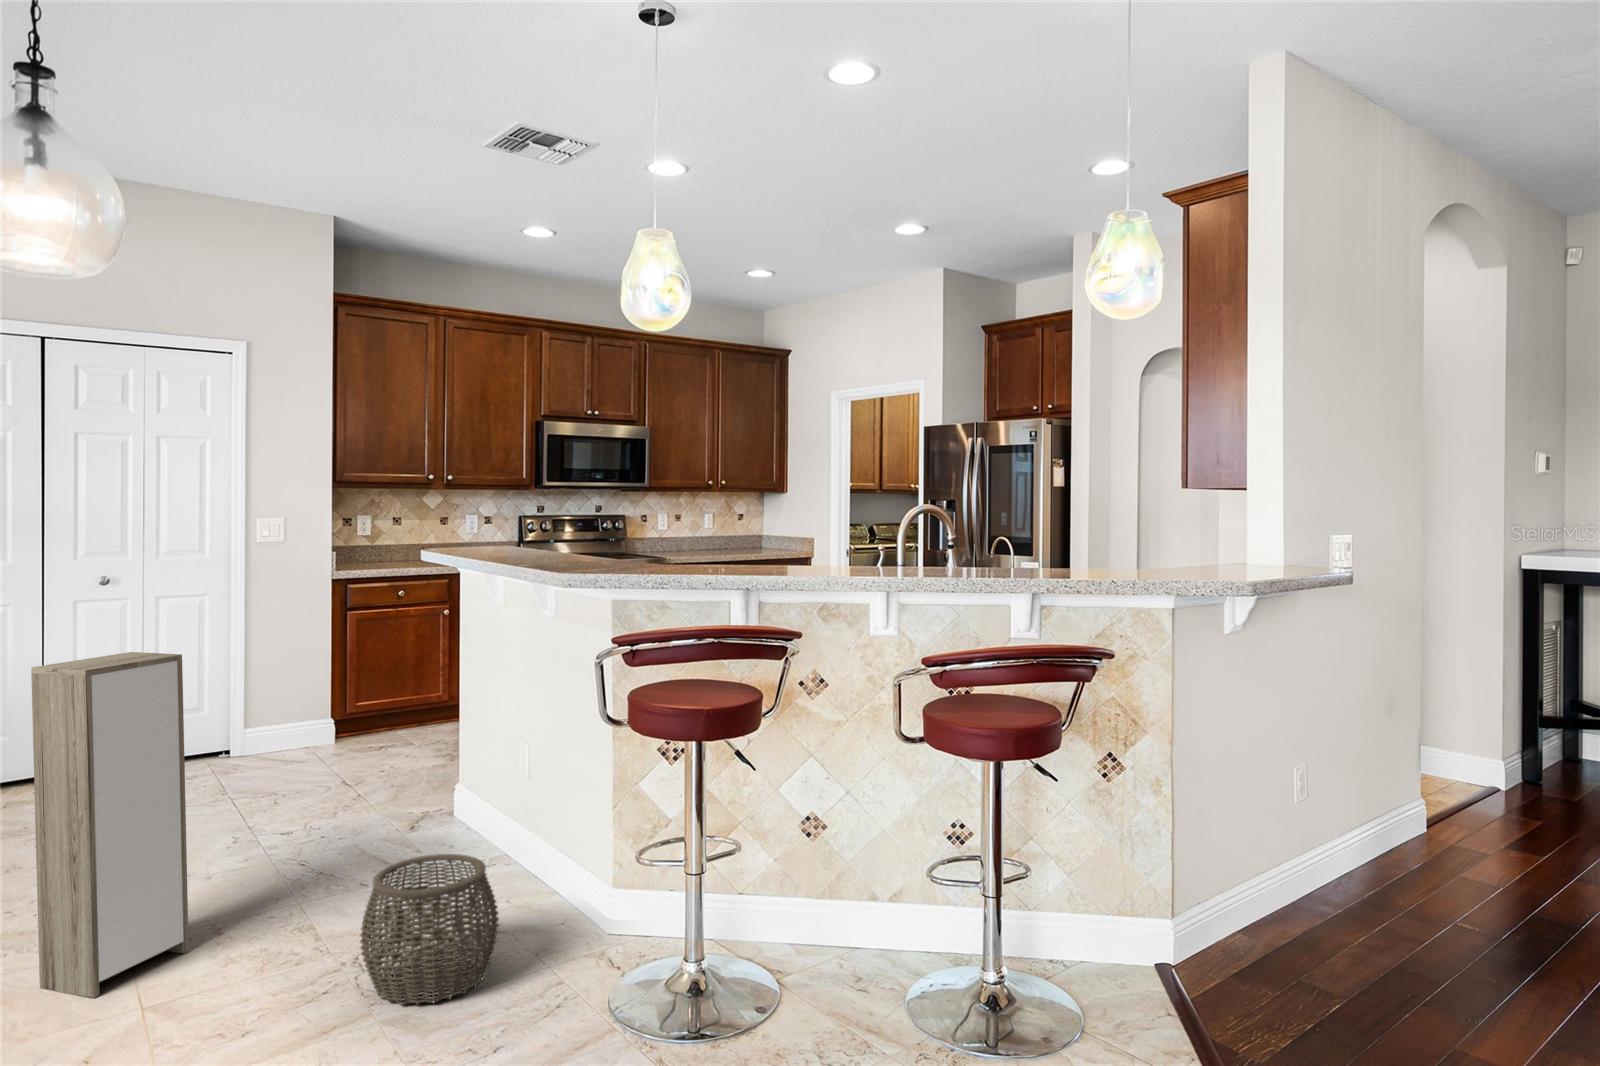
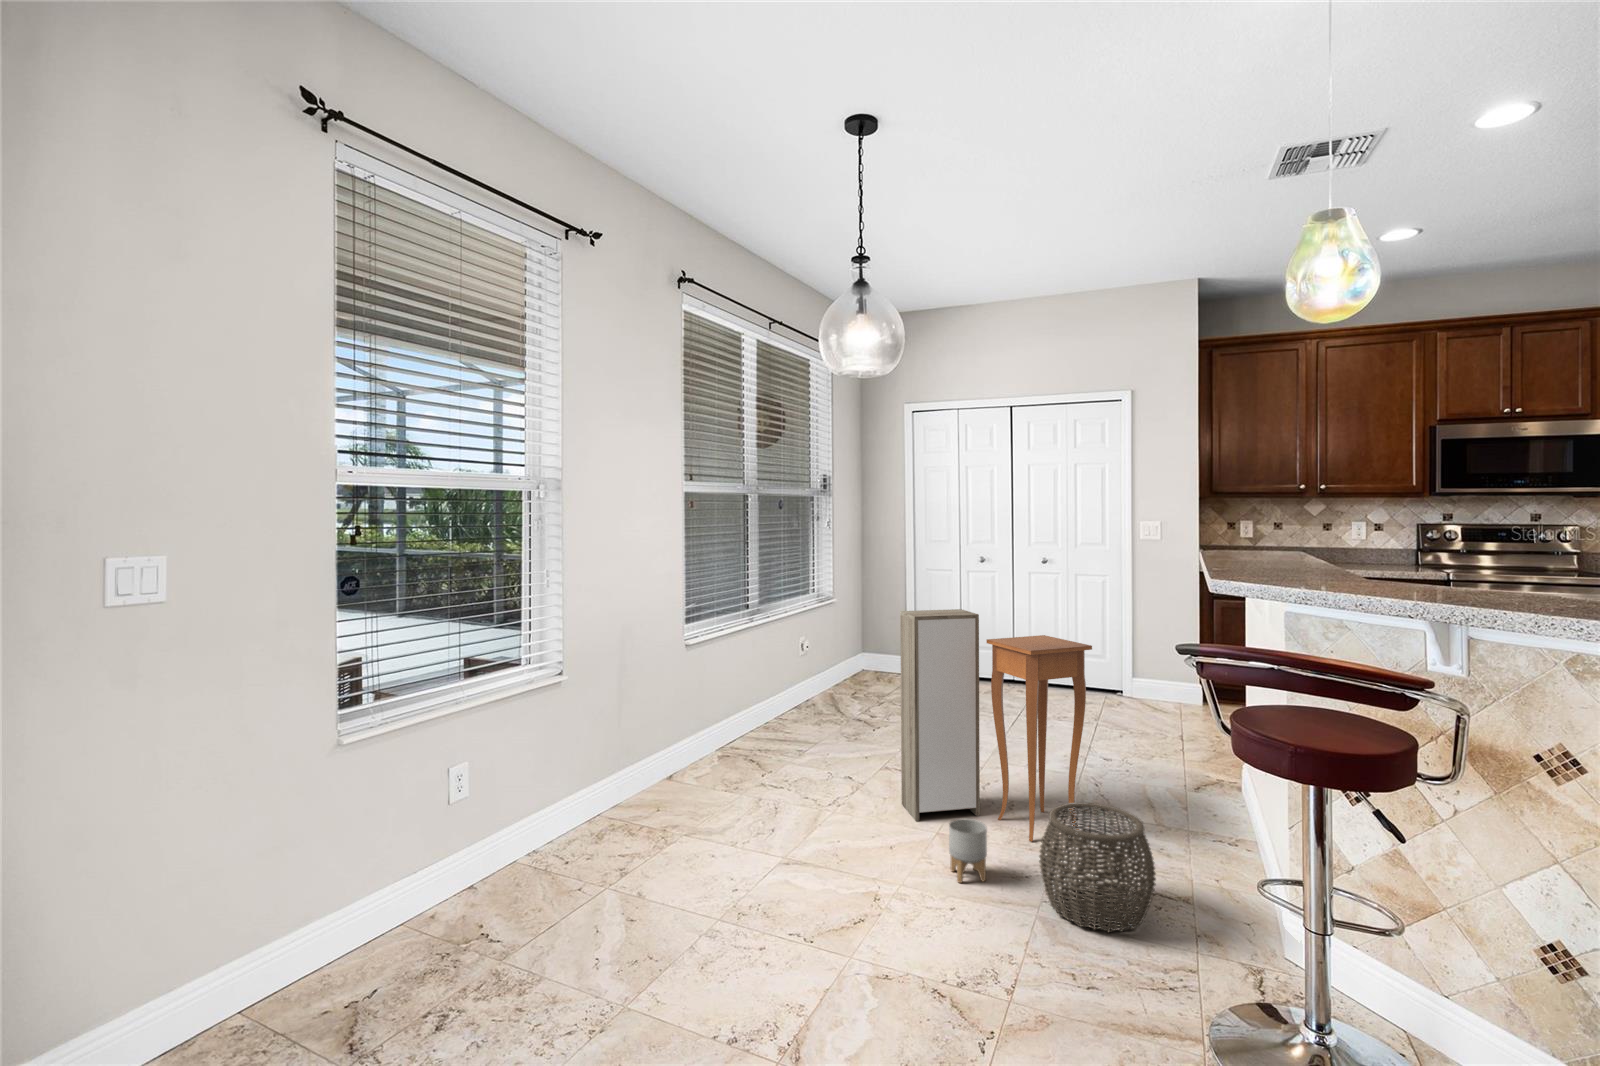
side table: none [196,672,349,951] -> present [986,635,1092,841]
planter: none [218,940,279,1035] -> present [949,818,987,883]

